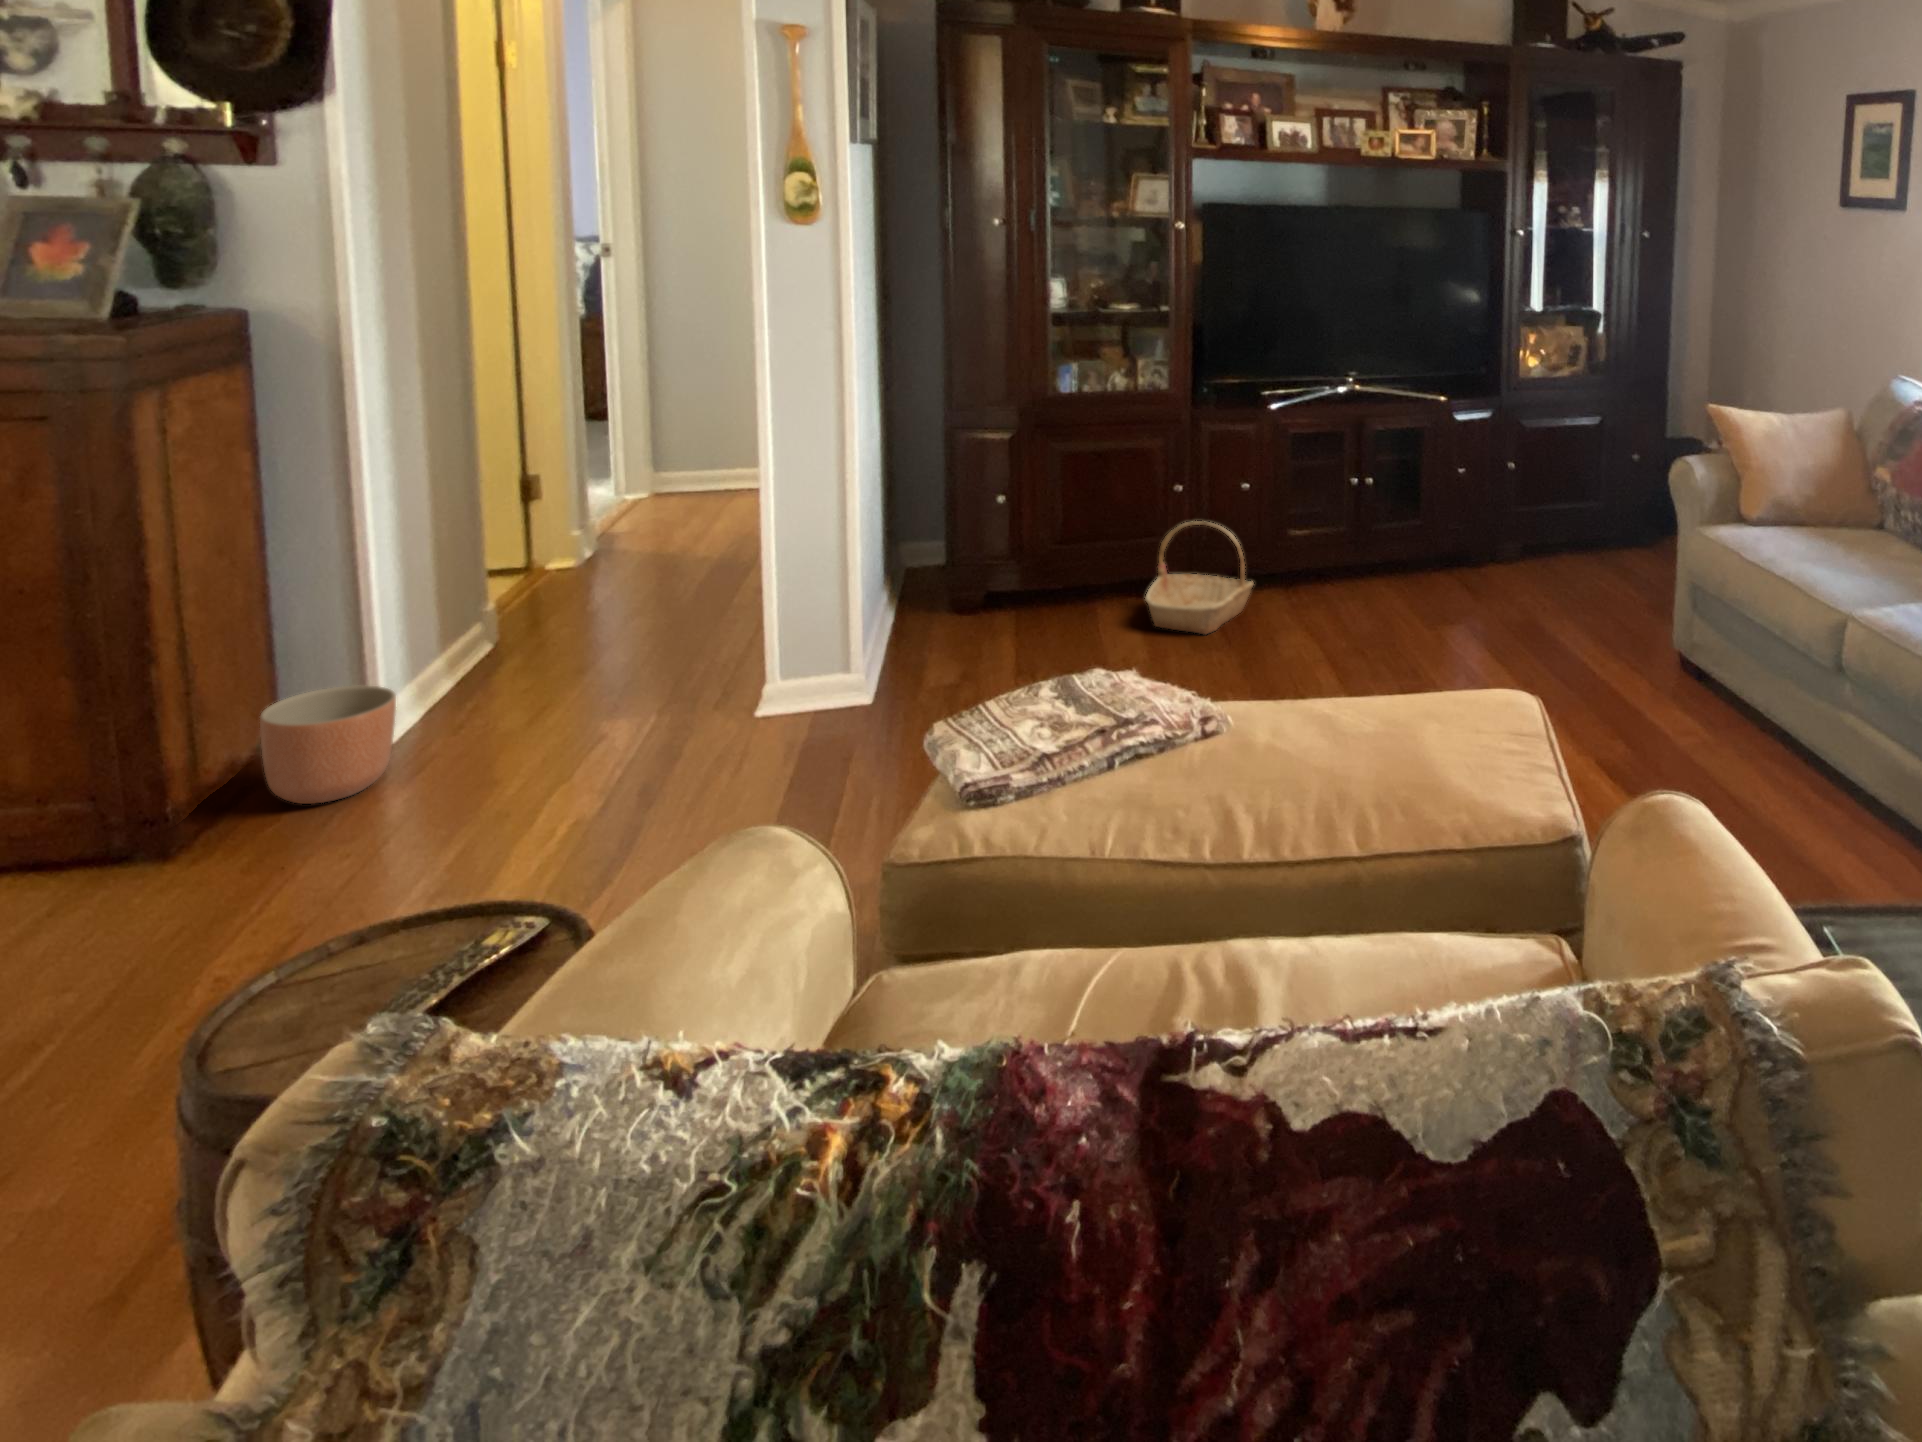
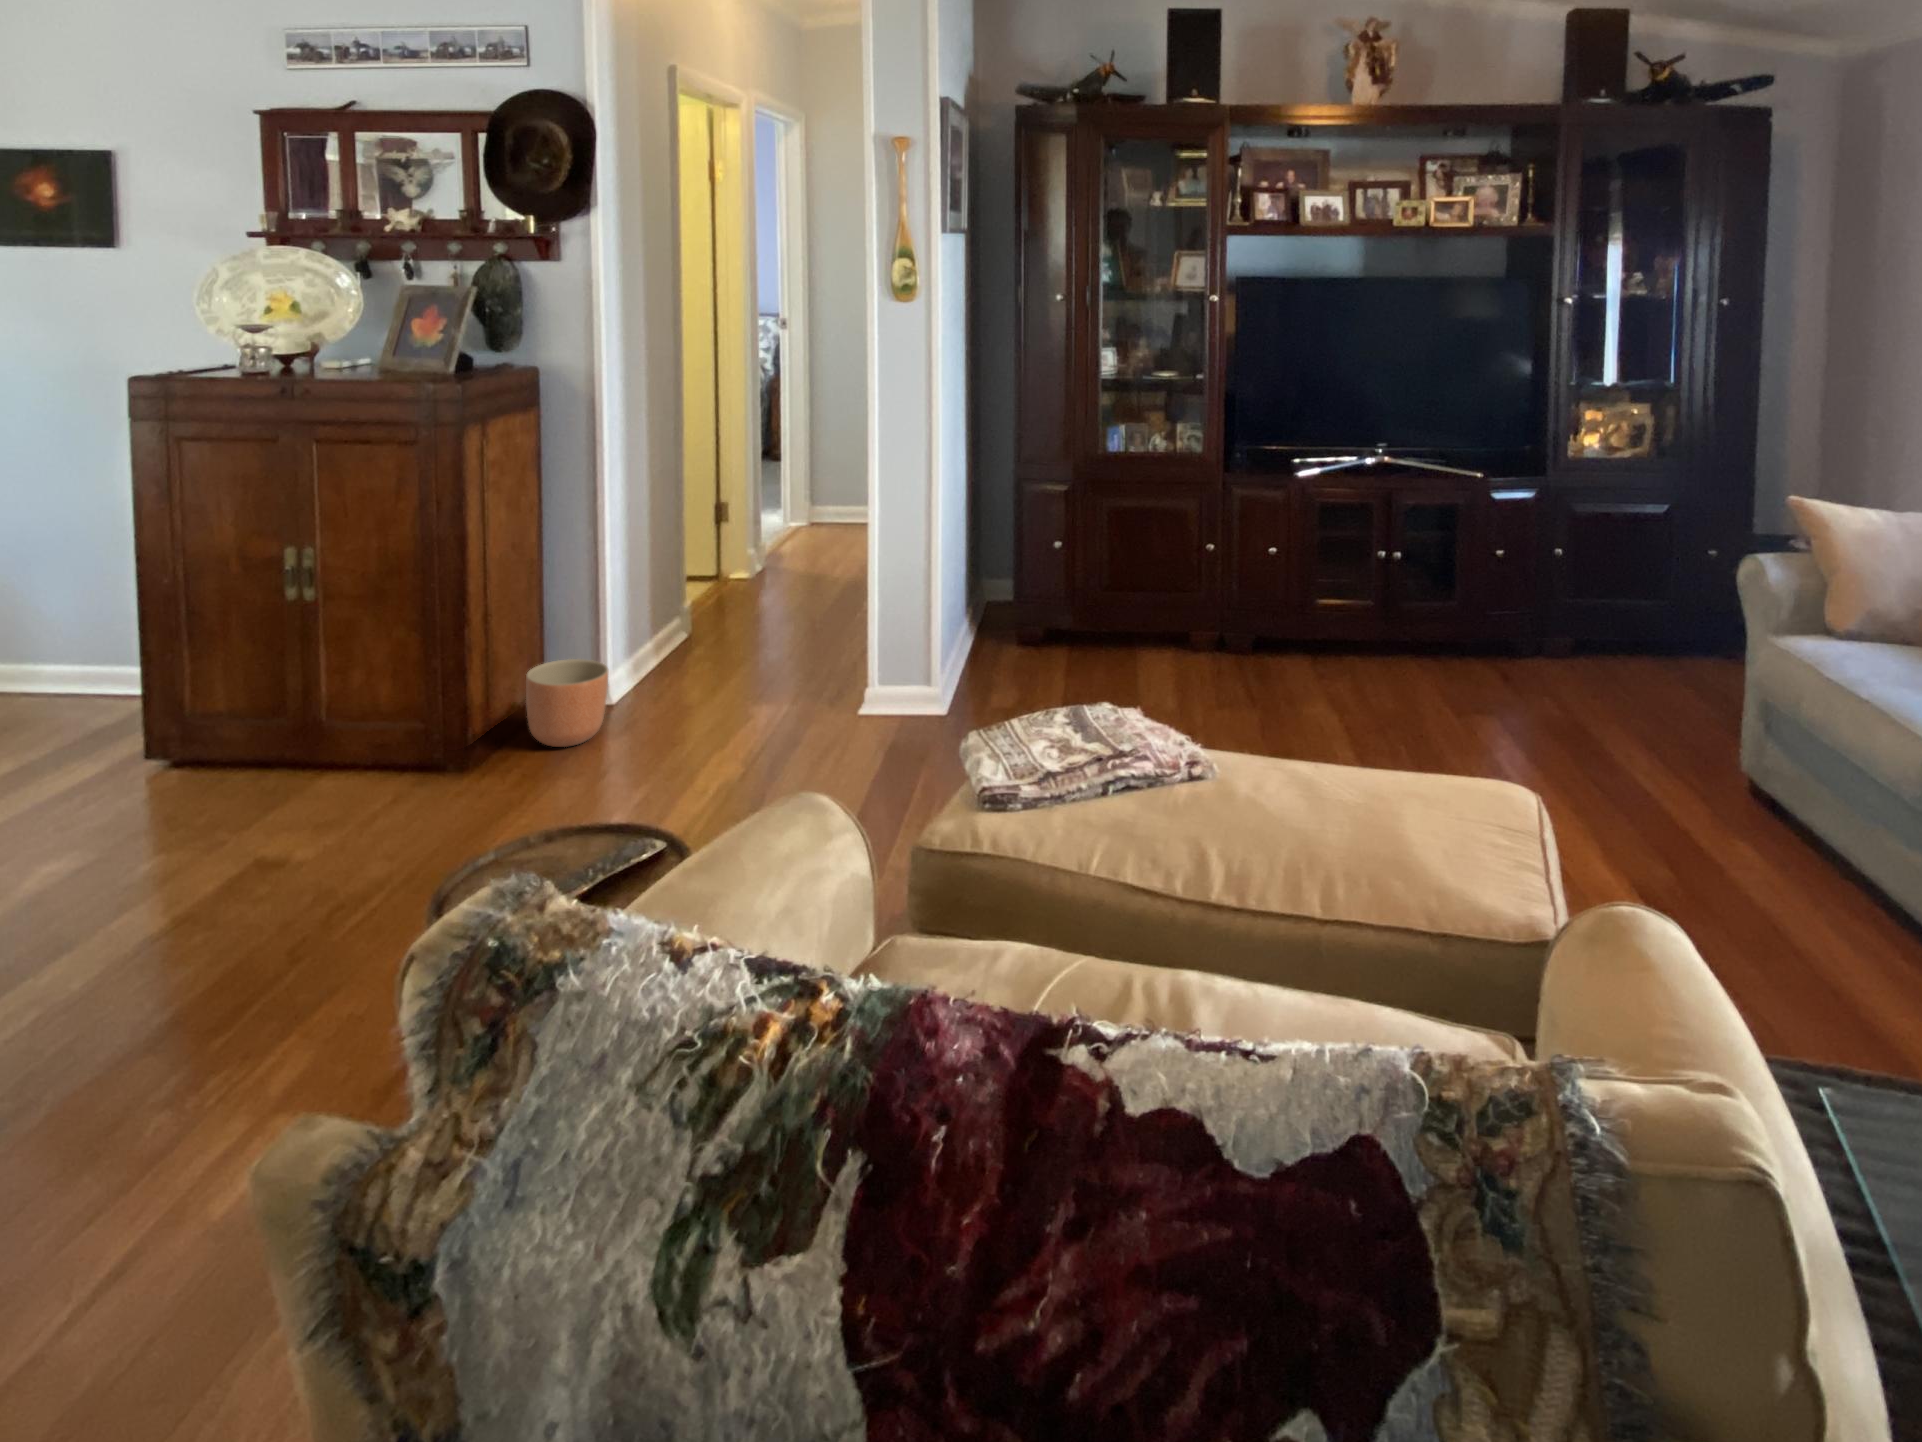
basket: present [1146,521,1253,634] -> none [1181,583,1286,695]

